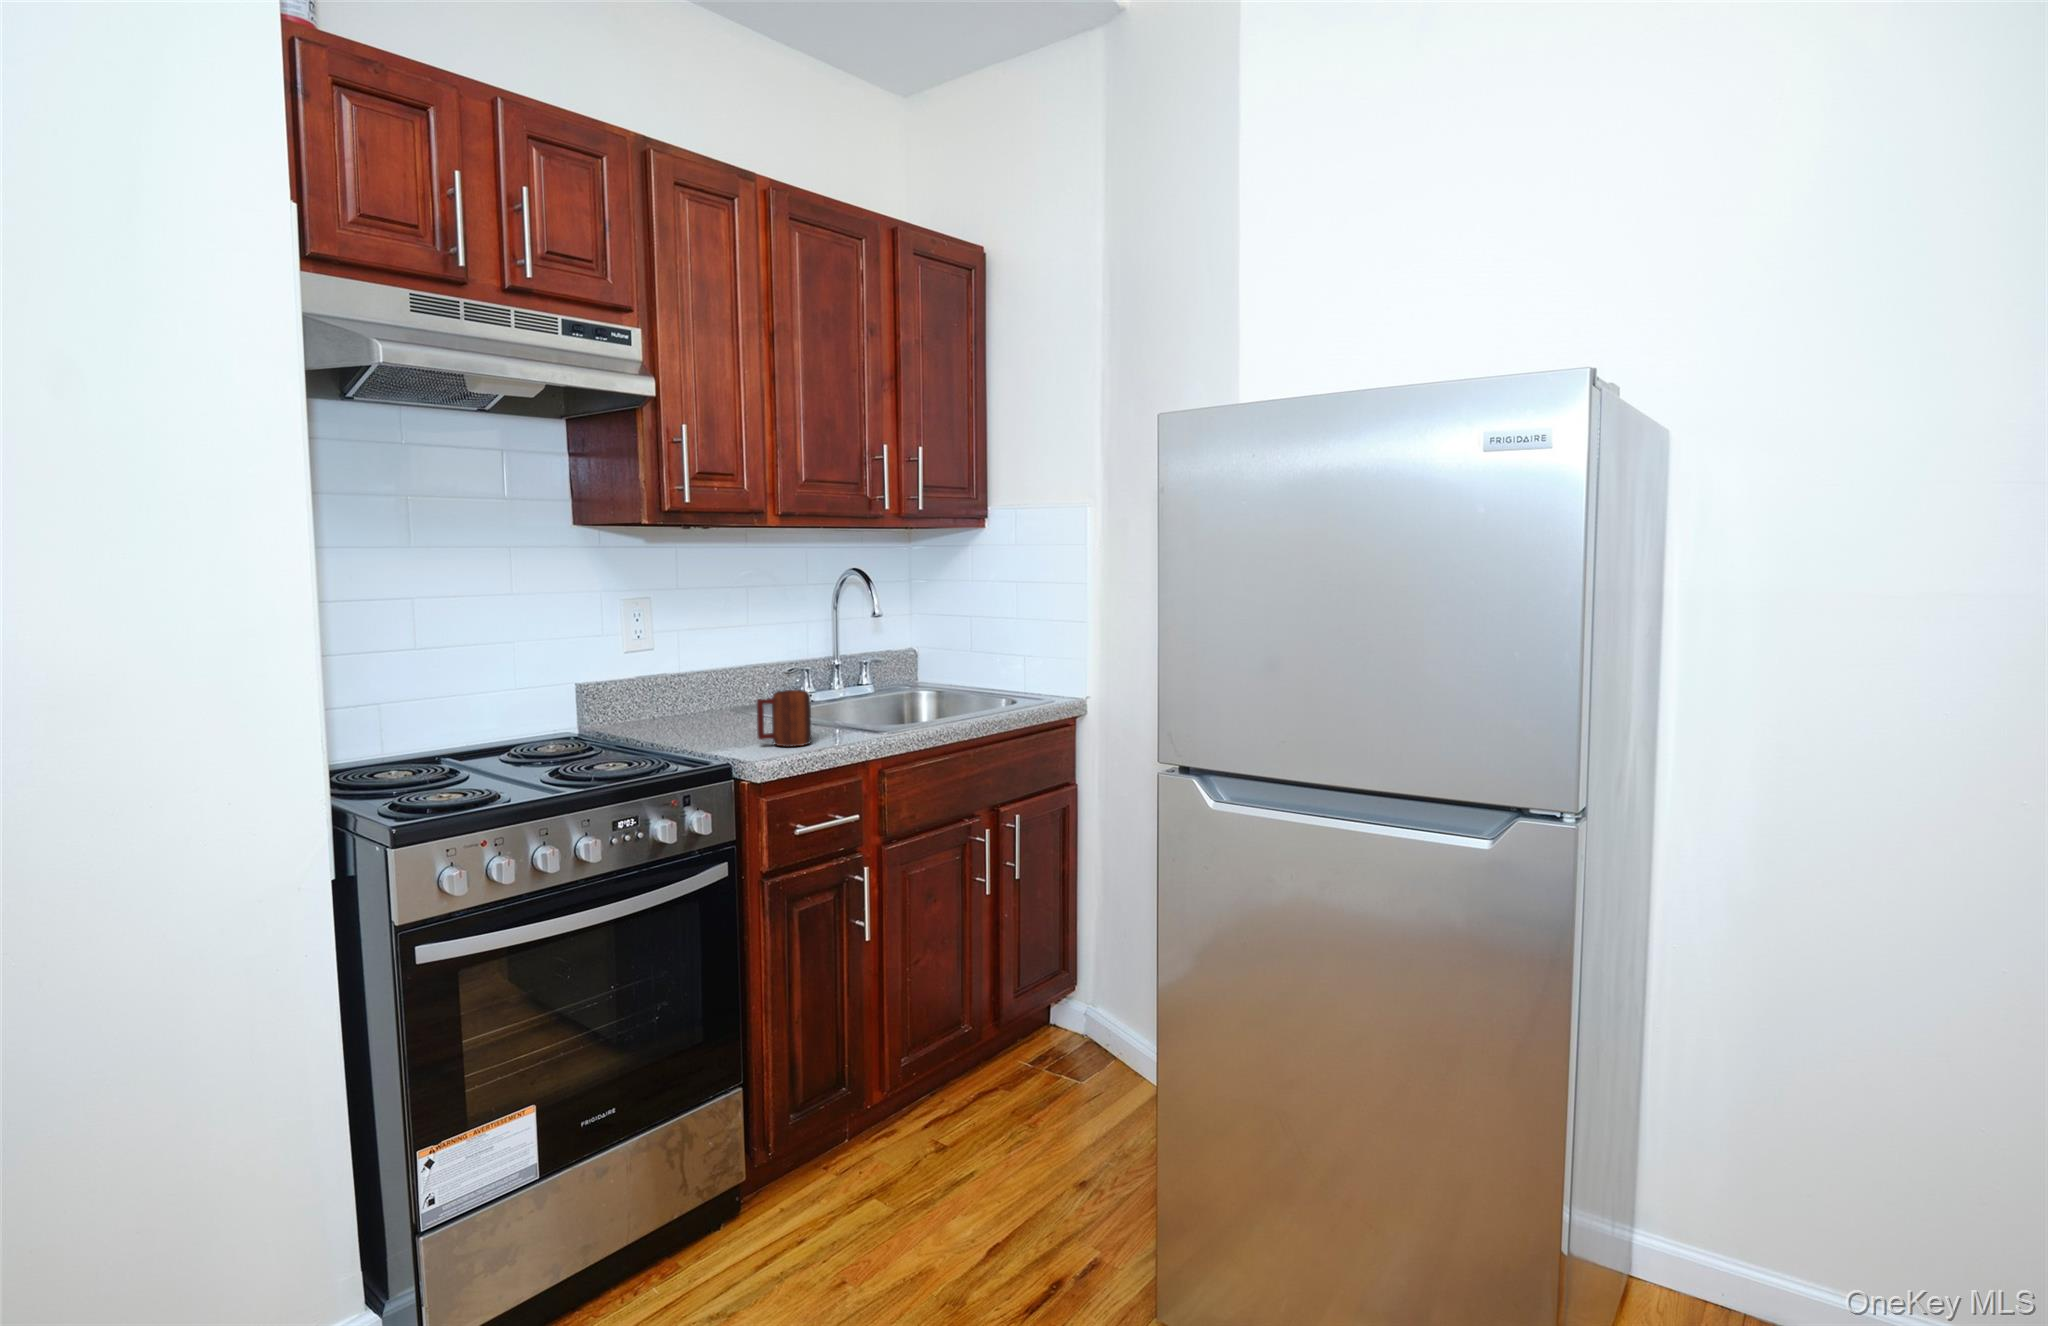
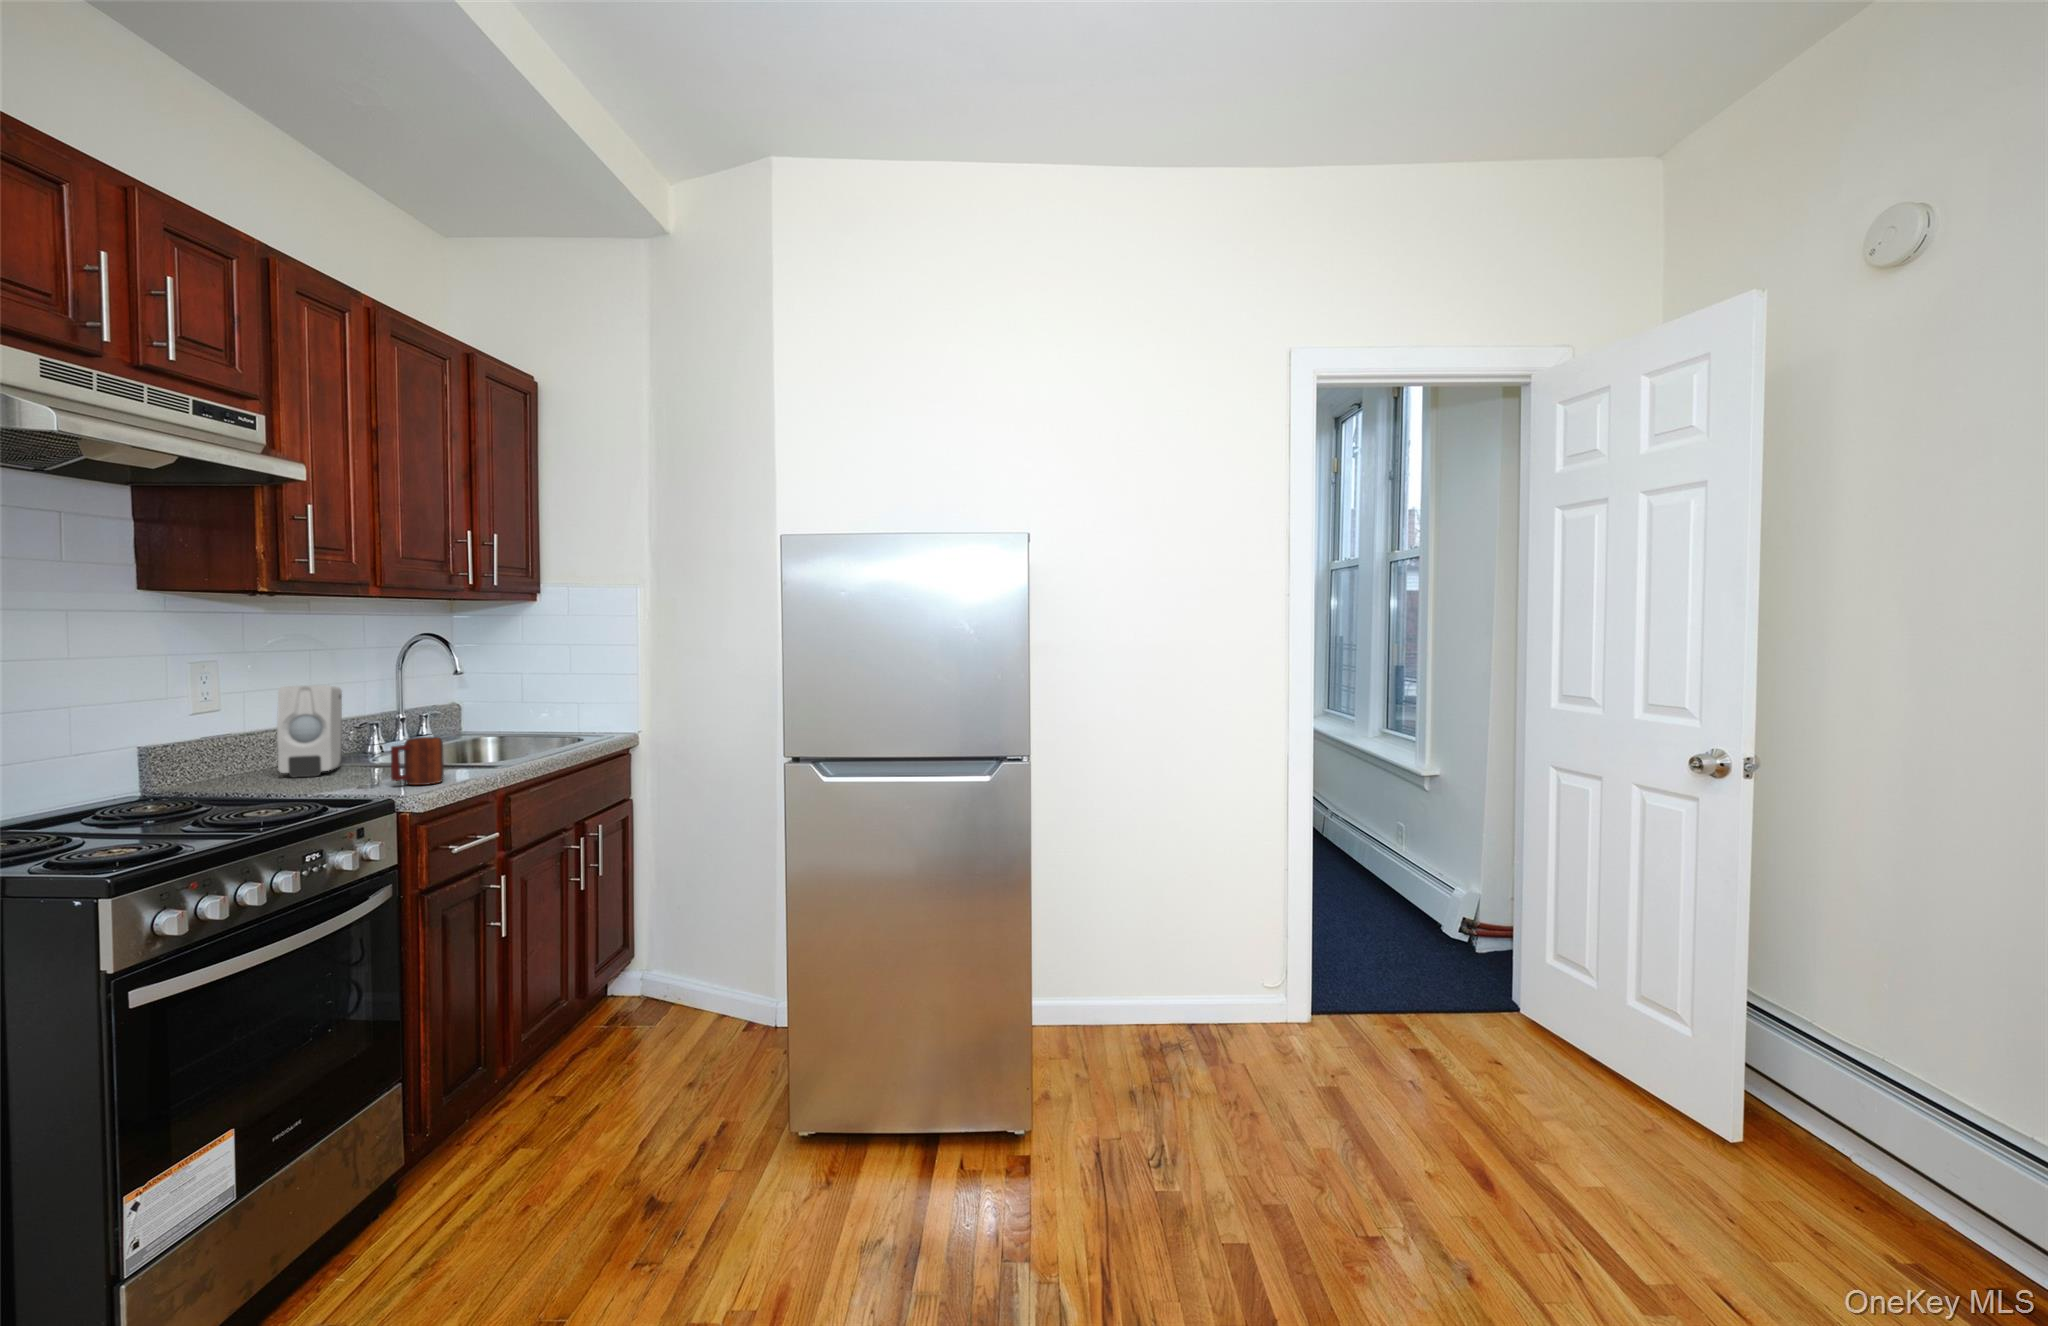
soap dispenser: none [692,627,761,726] -> present [277,685,342,777]

